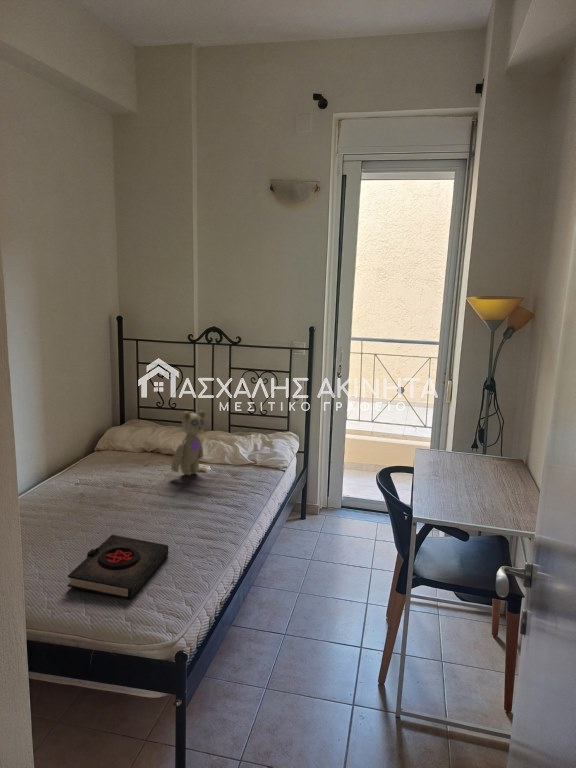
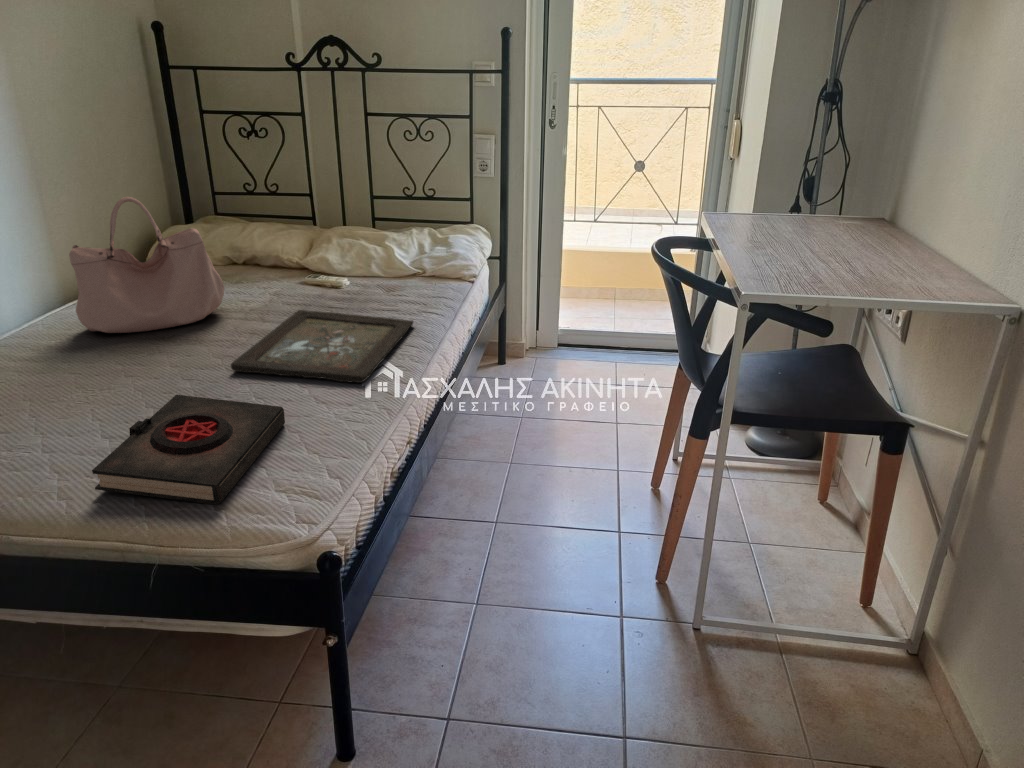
teddy bear: present [171,410,205,475] -> none [278,180,333,295]
handbag: none [59,419,141,494] -> present [69,197,224,333]
tray: none [141,485,246,533] -> present [231,310,413,383]

